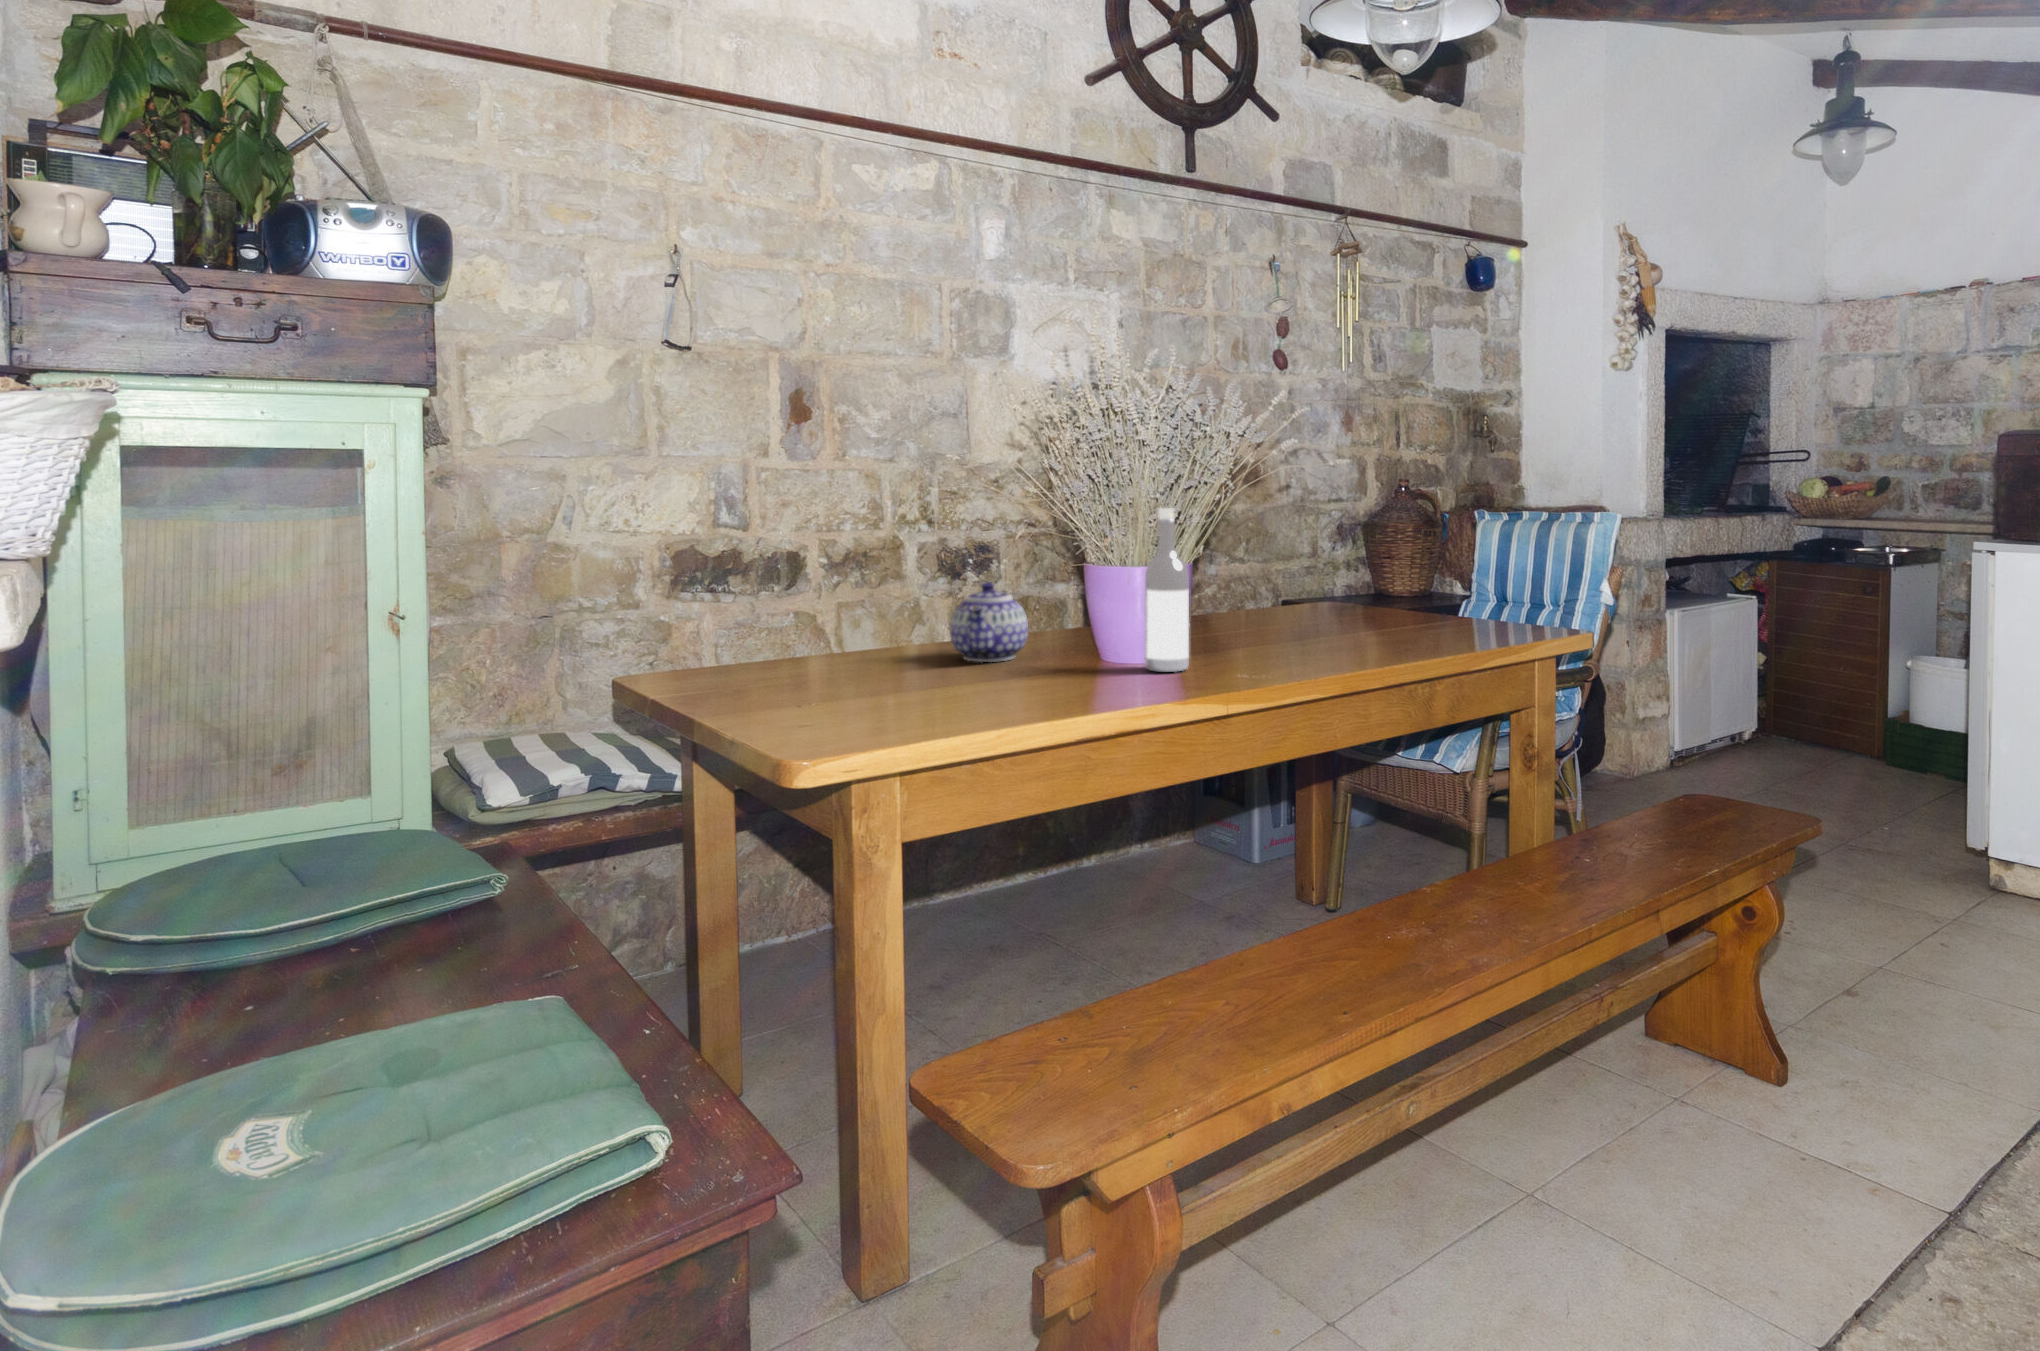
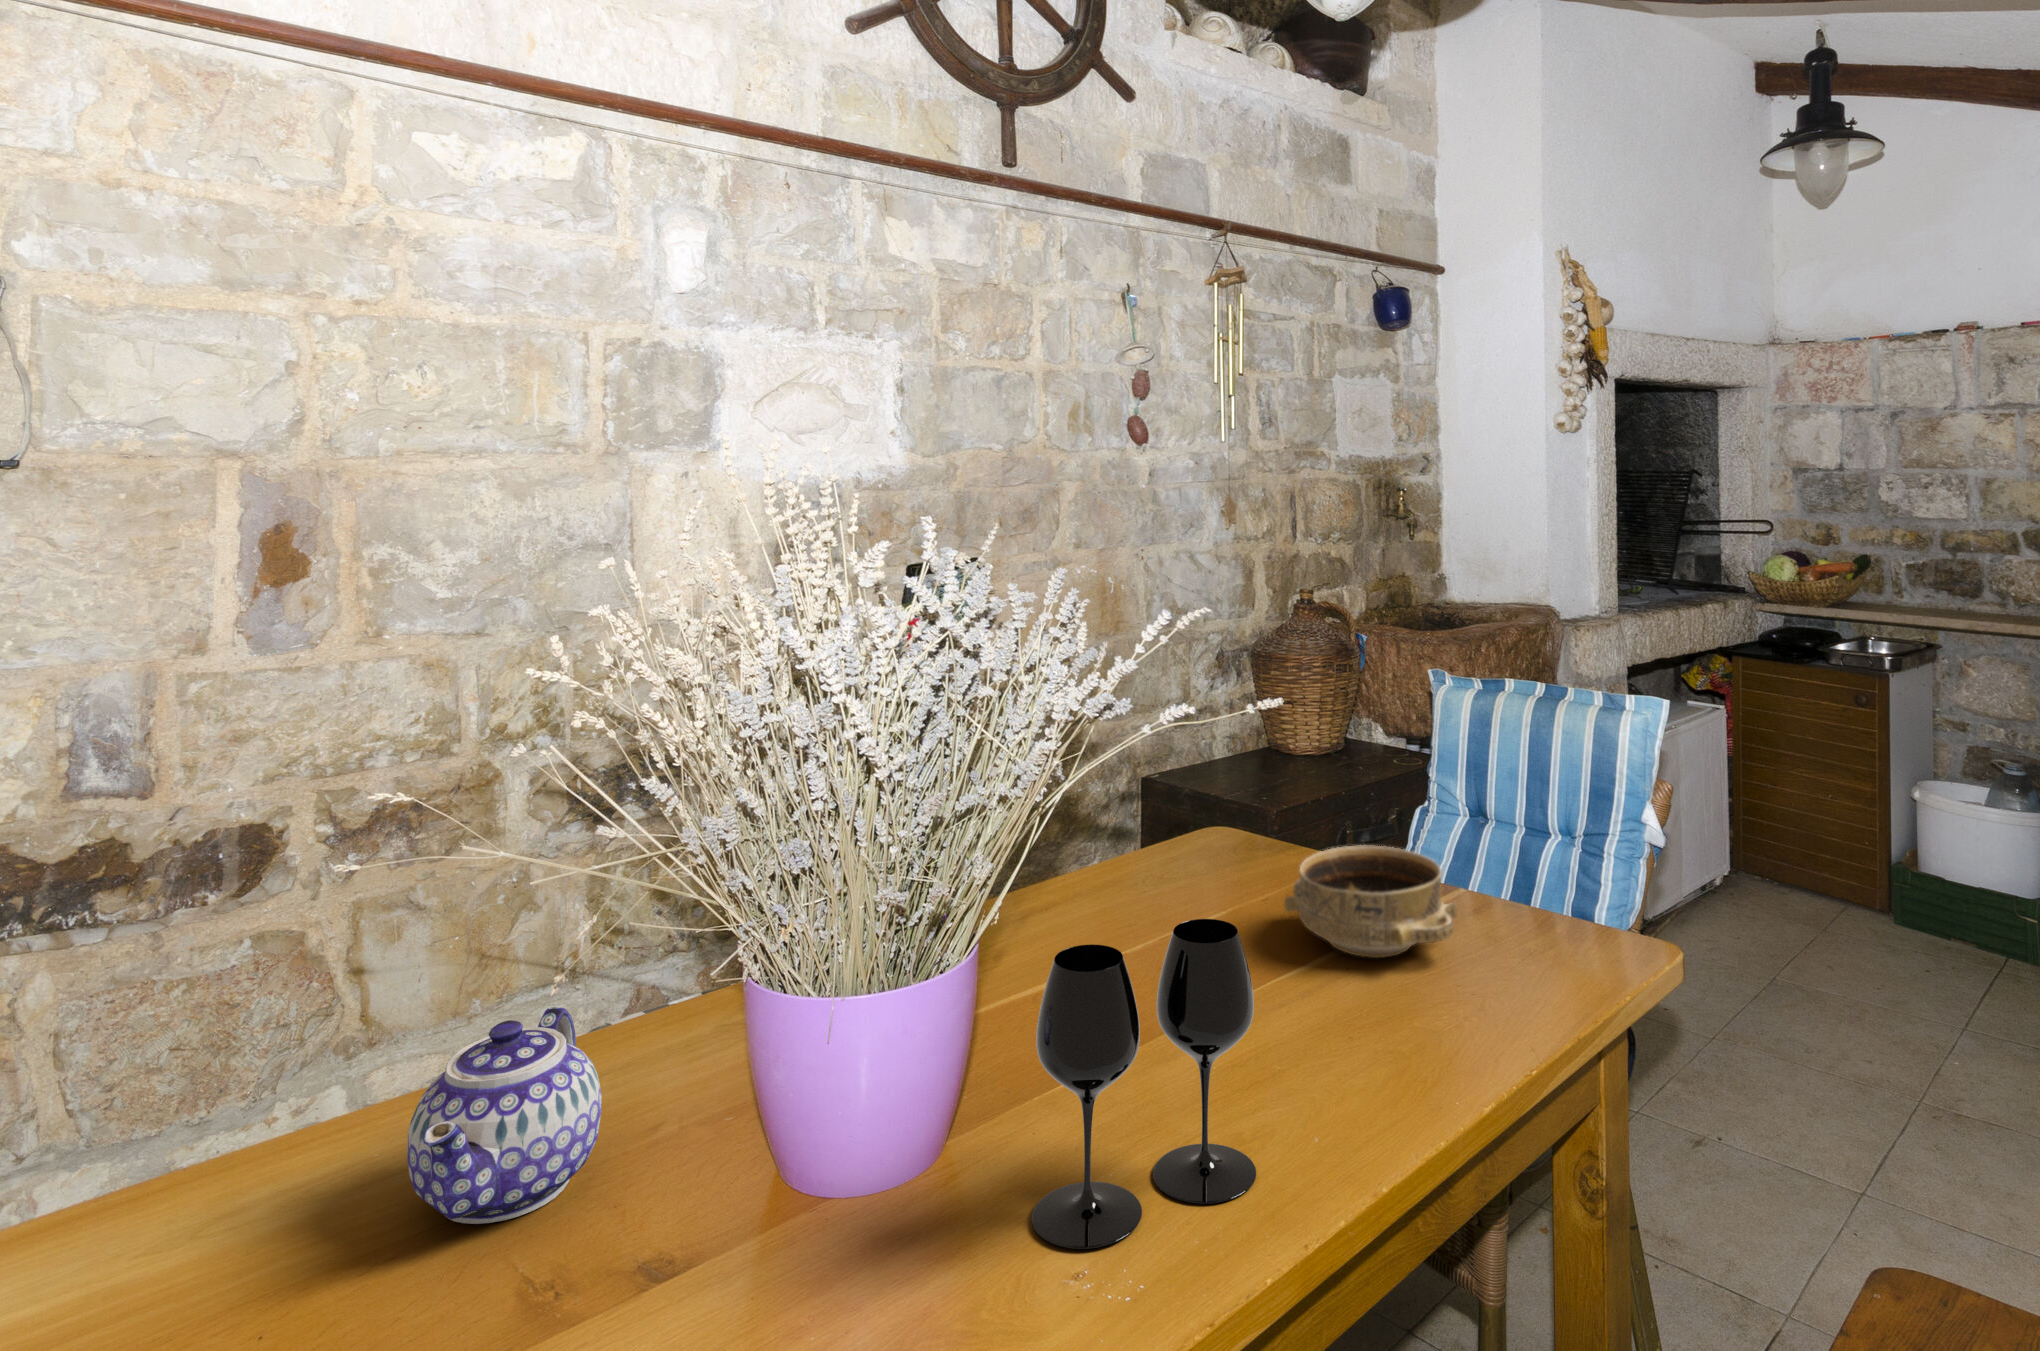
wine bottle: present [1145,508,1189,672] -> none [837,884,941,1286]
wine glass: none [1229,546,1334,669] -> present [1032,919,1256,1249]
ceramic bowl: none [1363,579,1465,628] -> present [1284,845,1458,958]

